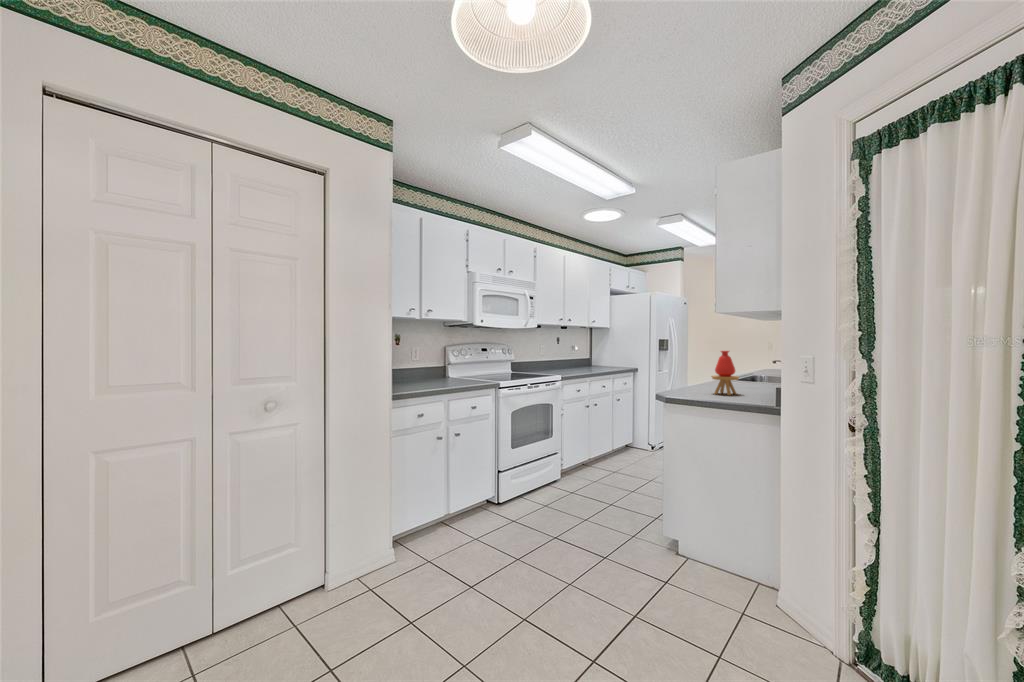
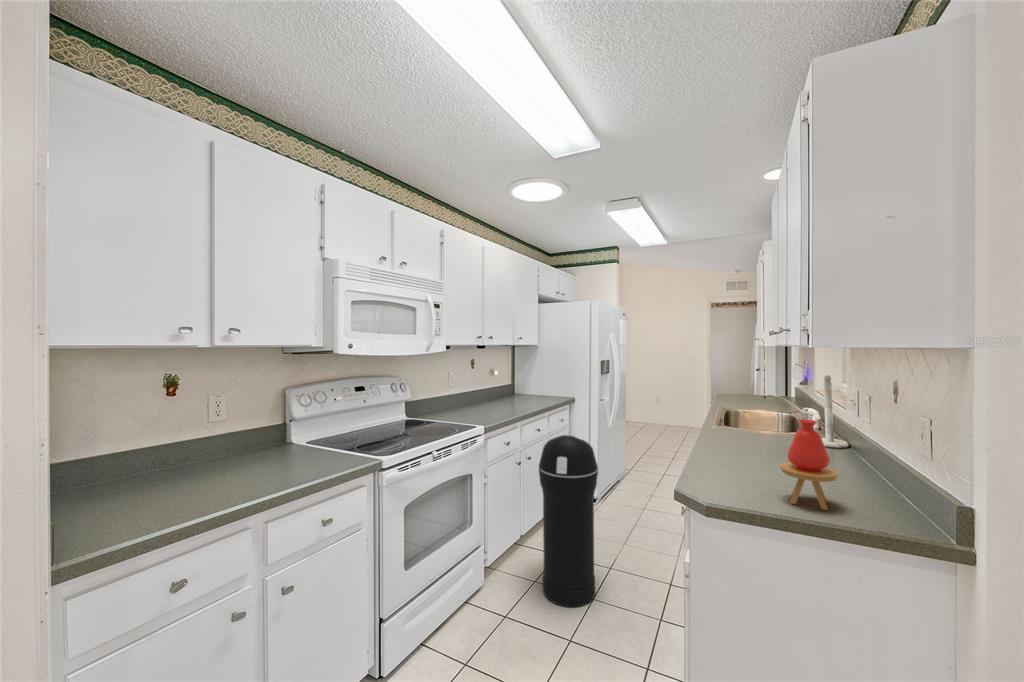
trash can: none [597,381,638,491] -> present [539,435,598,607]

